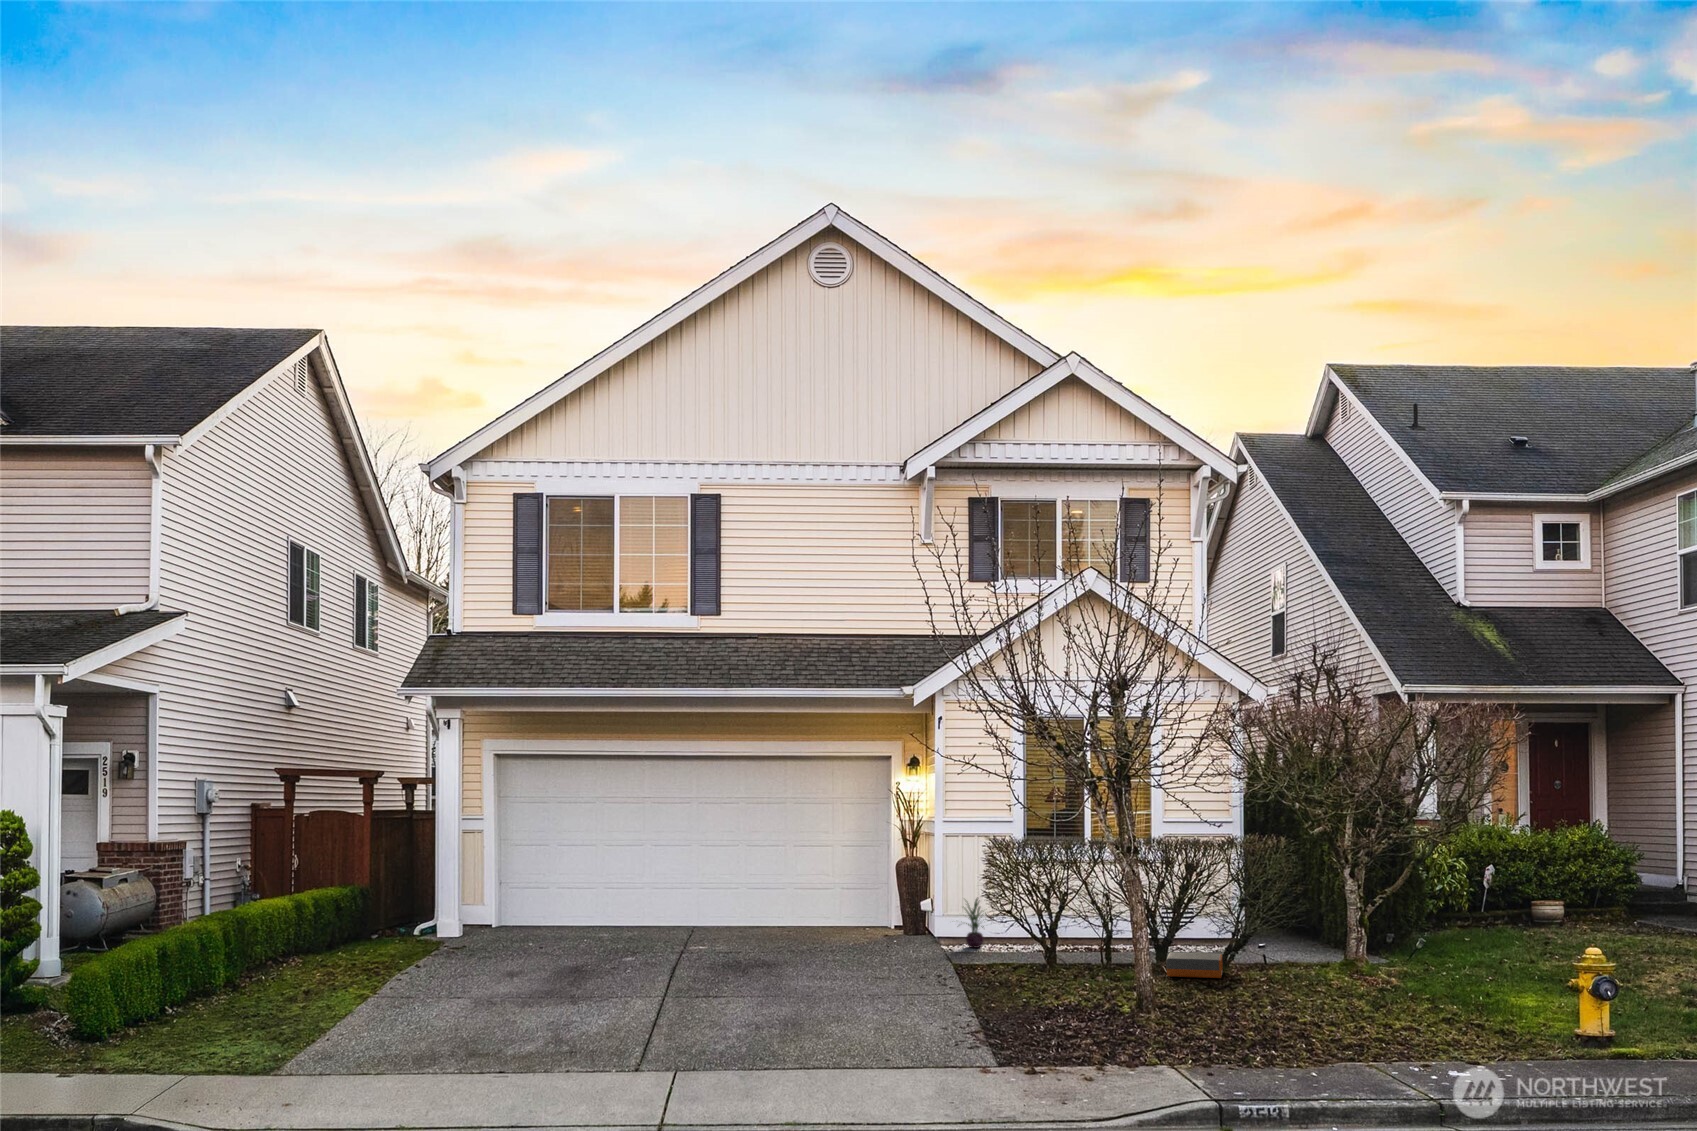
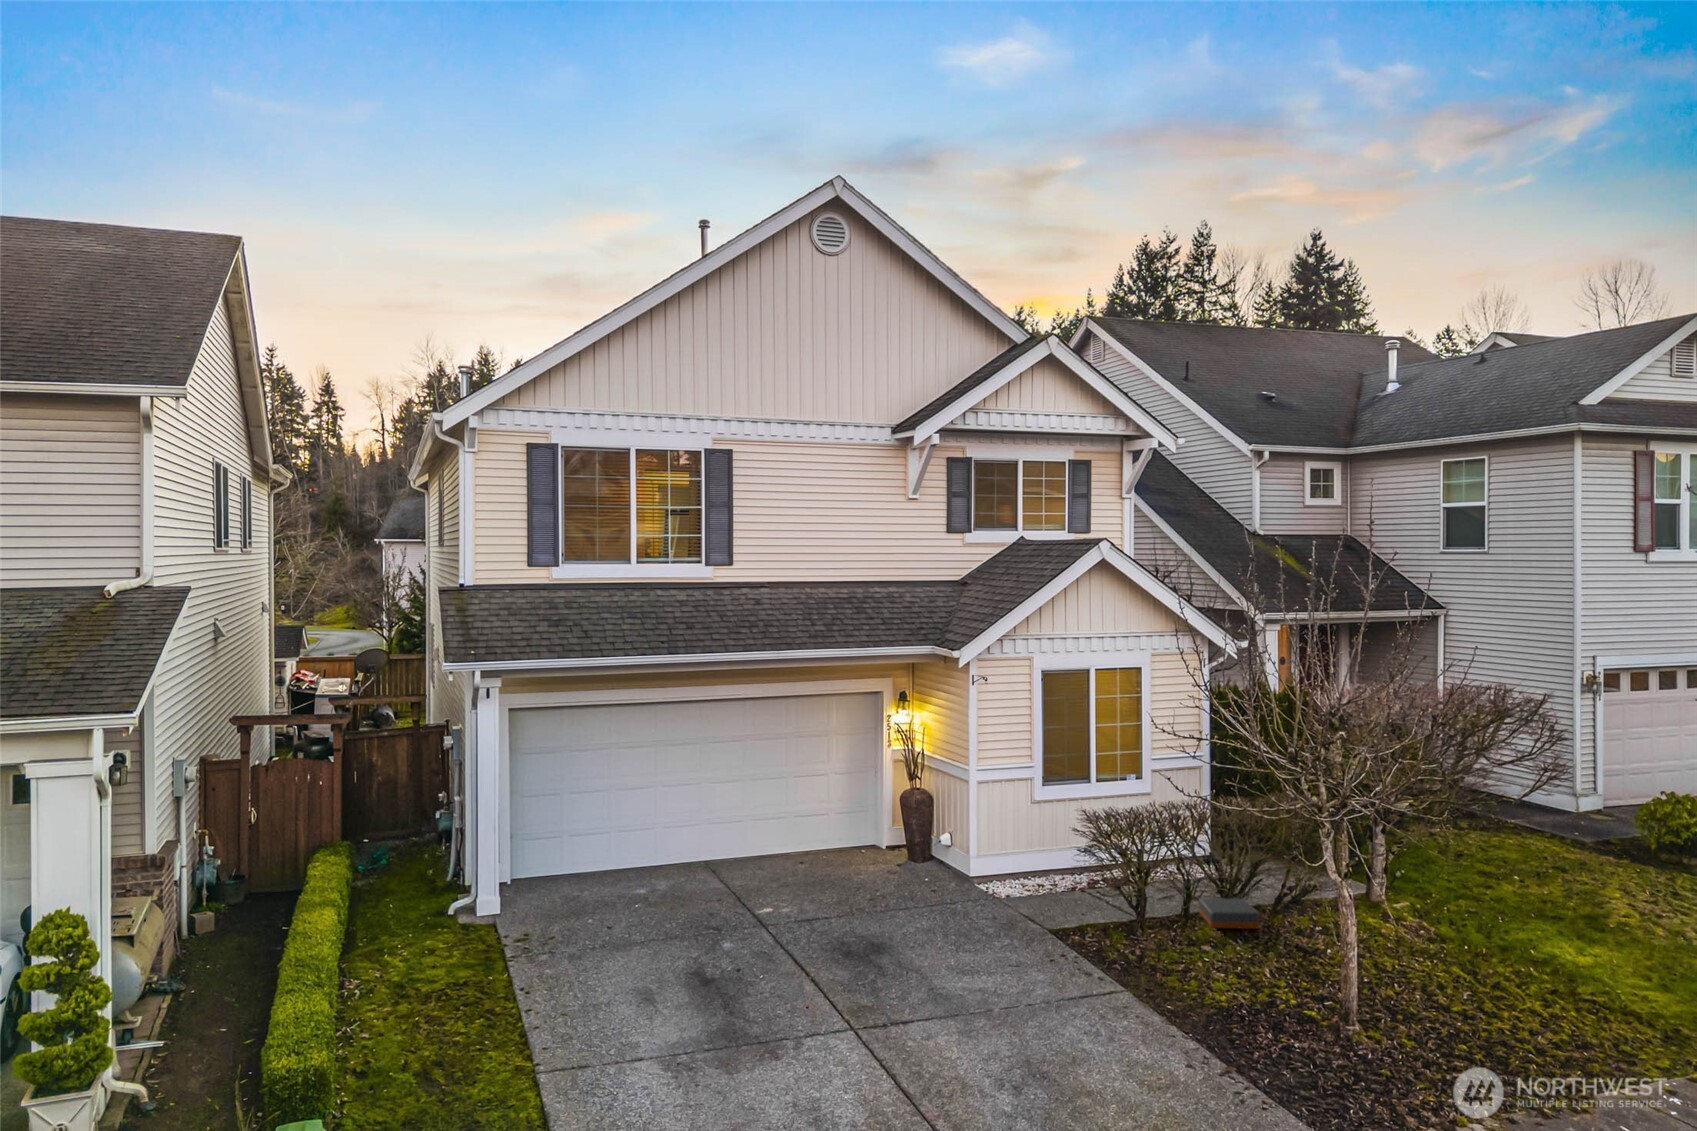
decorative plant: present [964,899,984,948] -> none [976,836,1022,883]

